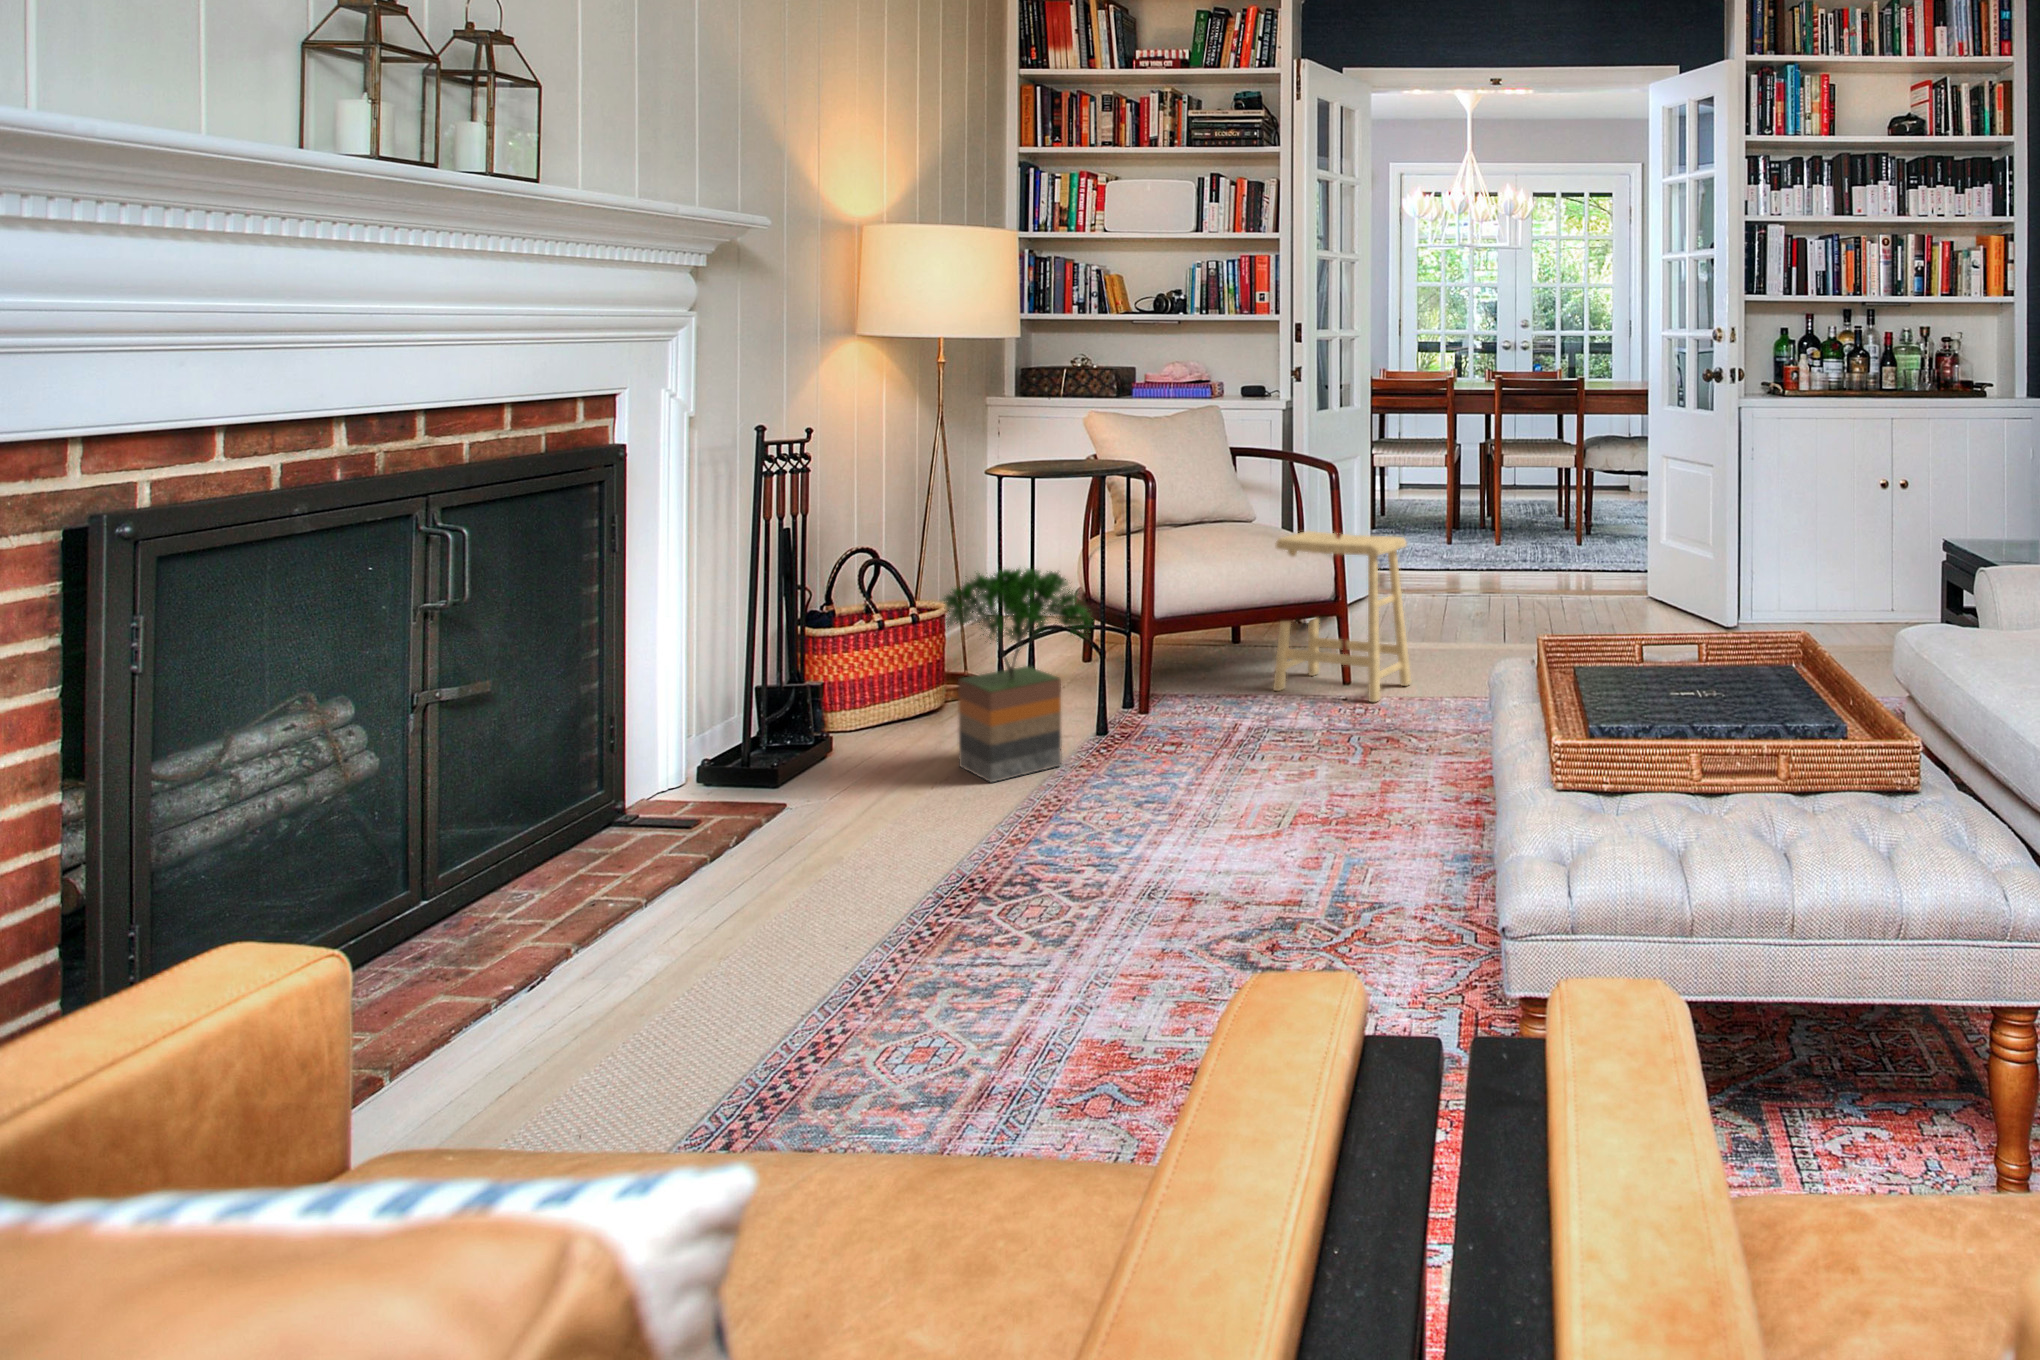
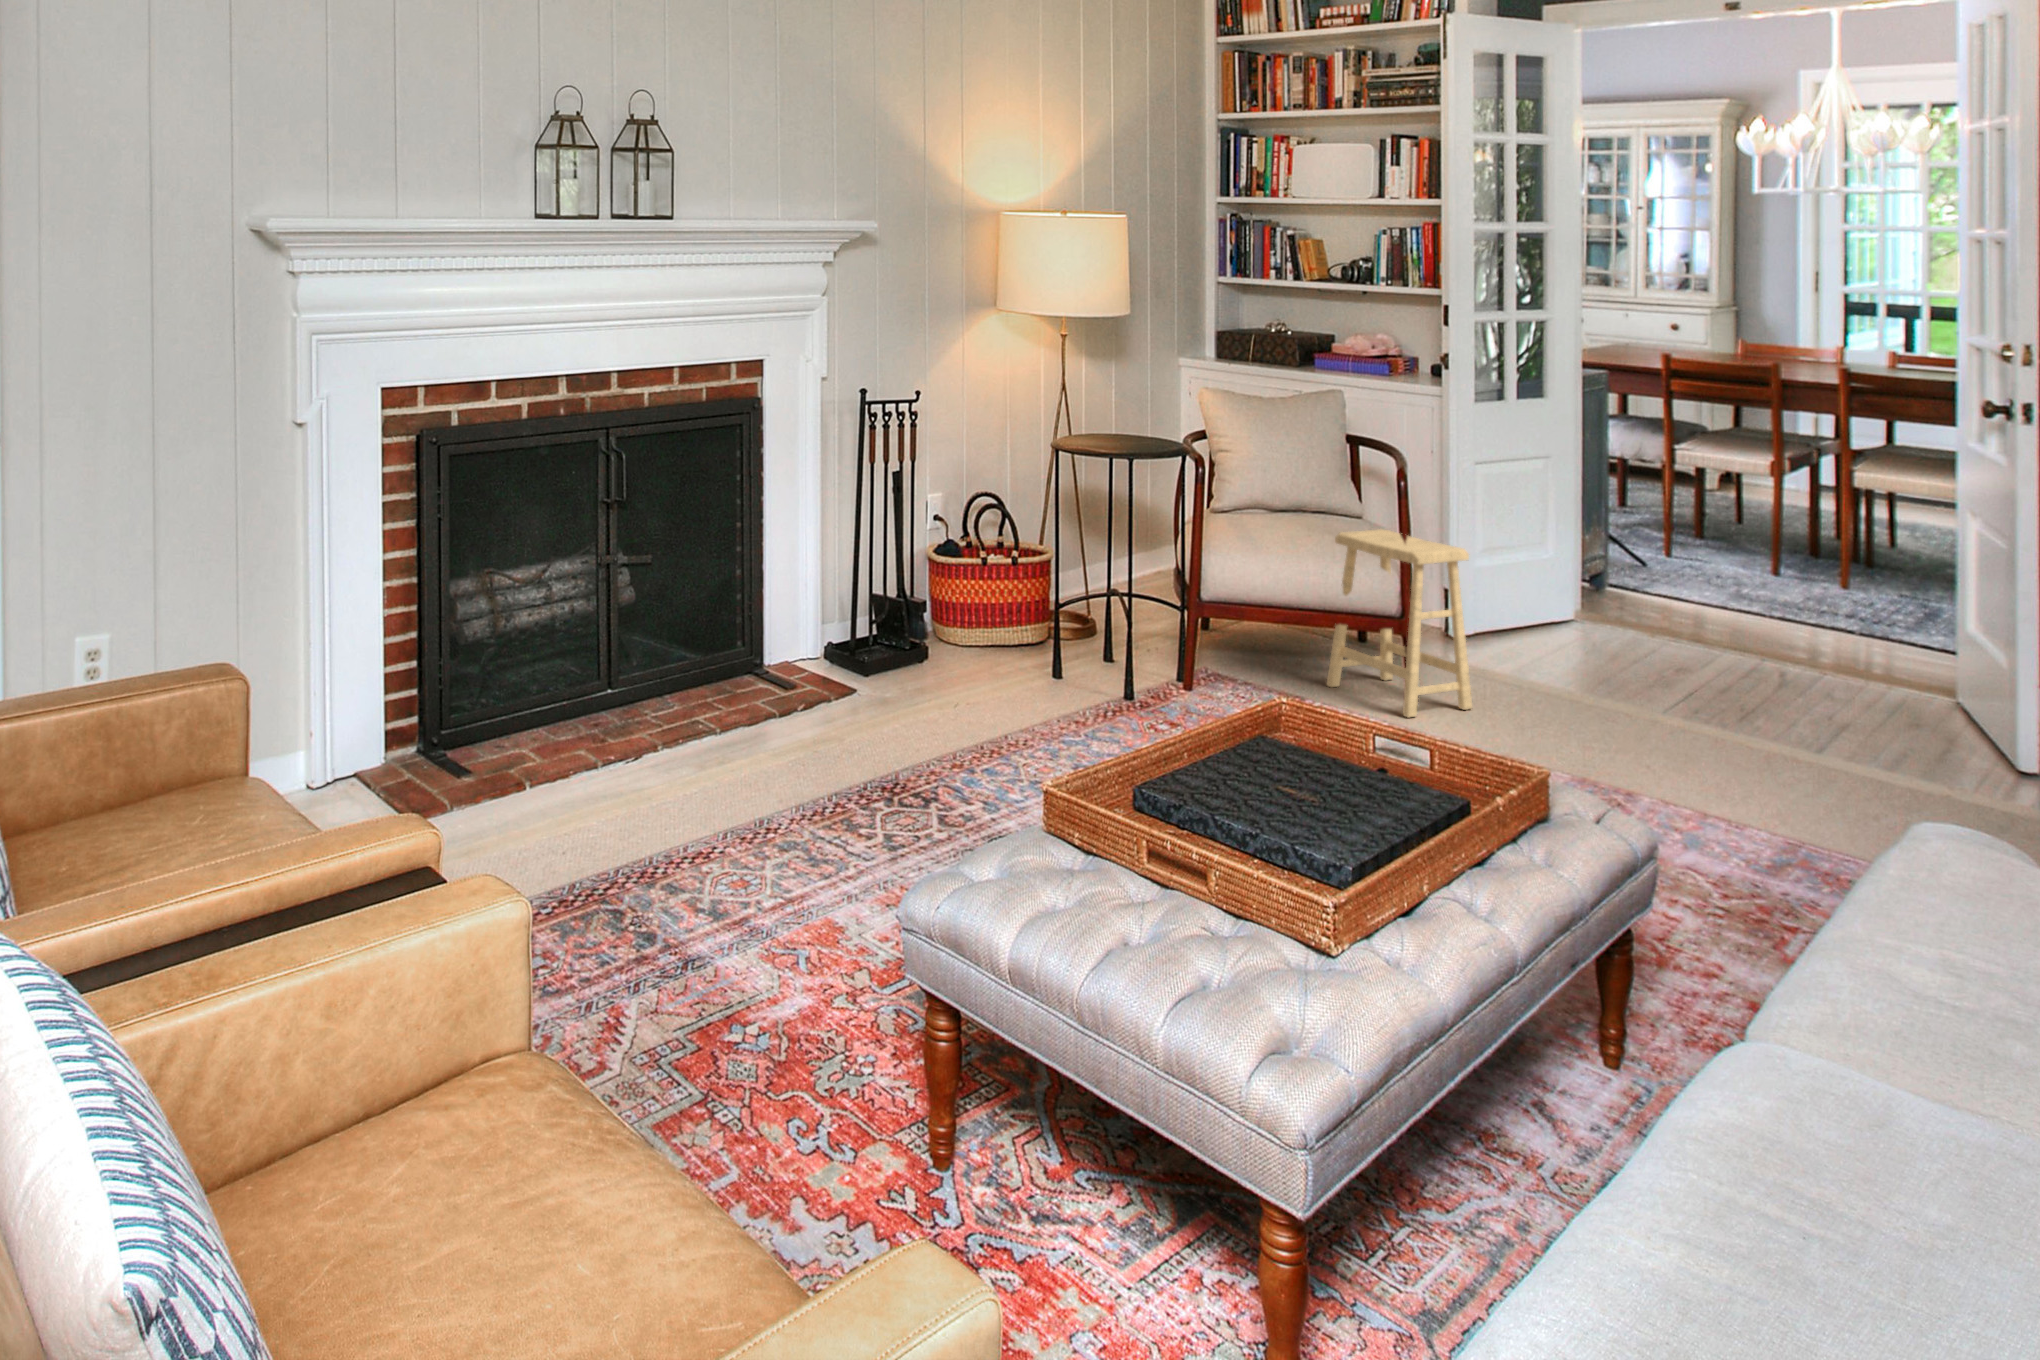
potted tree: present [944,569,1094,782] -> none [978,524,1100,707]

